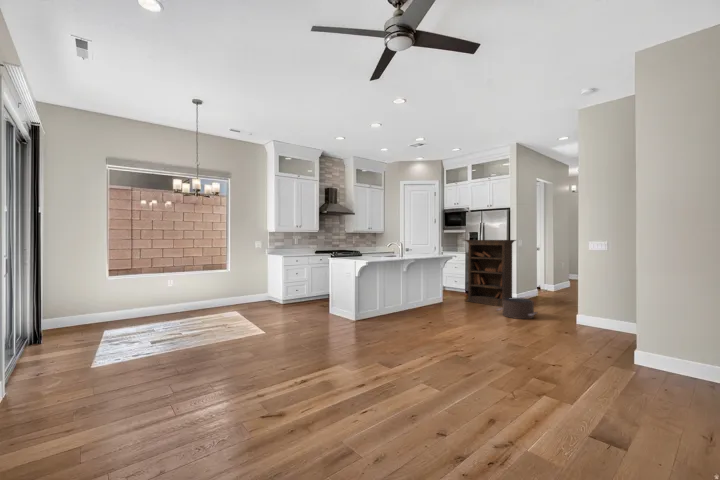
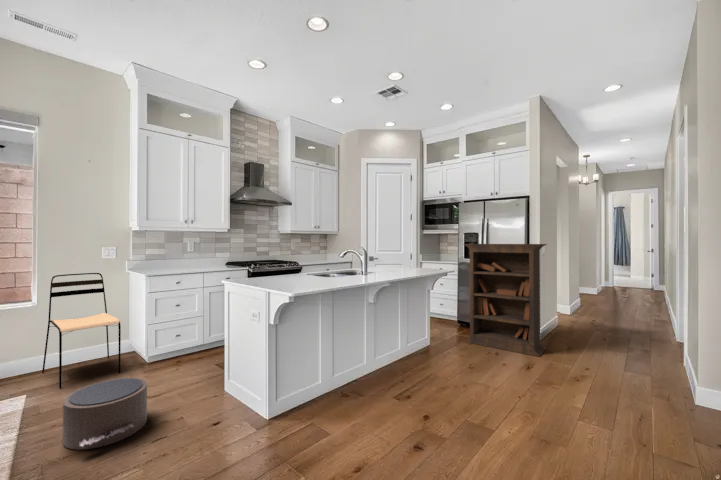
dining chair: none [234,255,272,310] -> present [42,273,121,388]
pouf: present [498,298,536,319] -> present [62,378,147,450]

